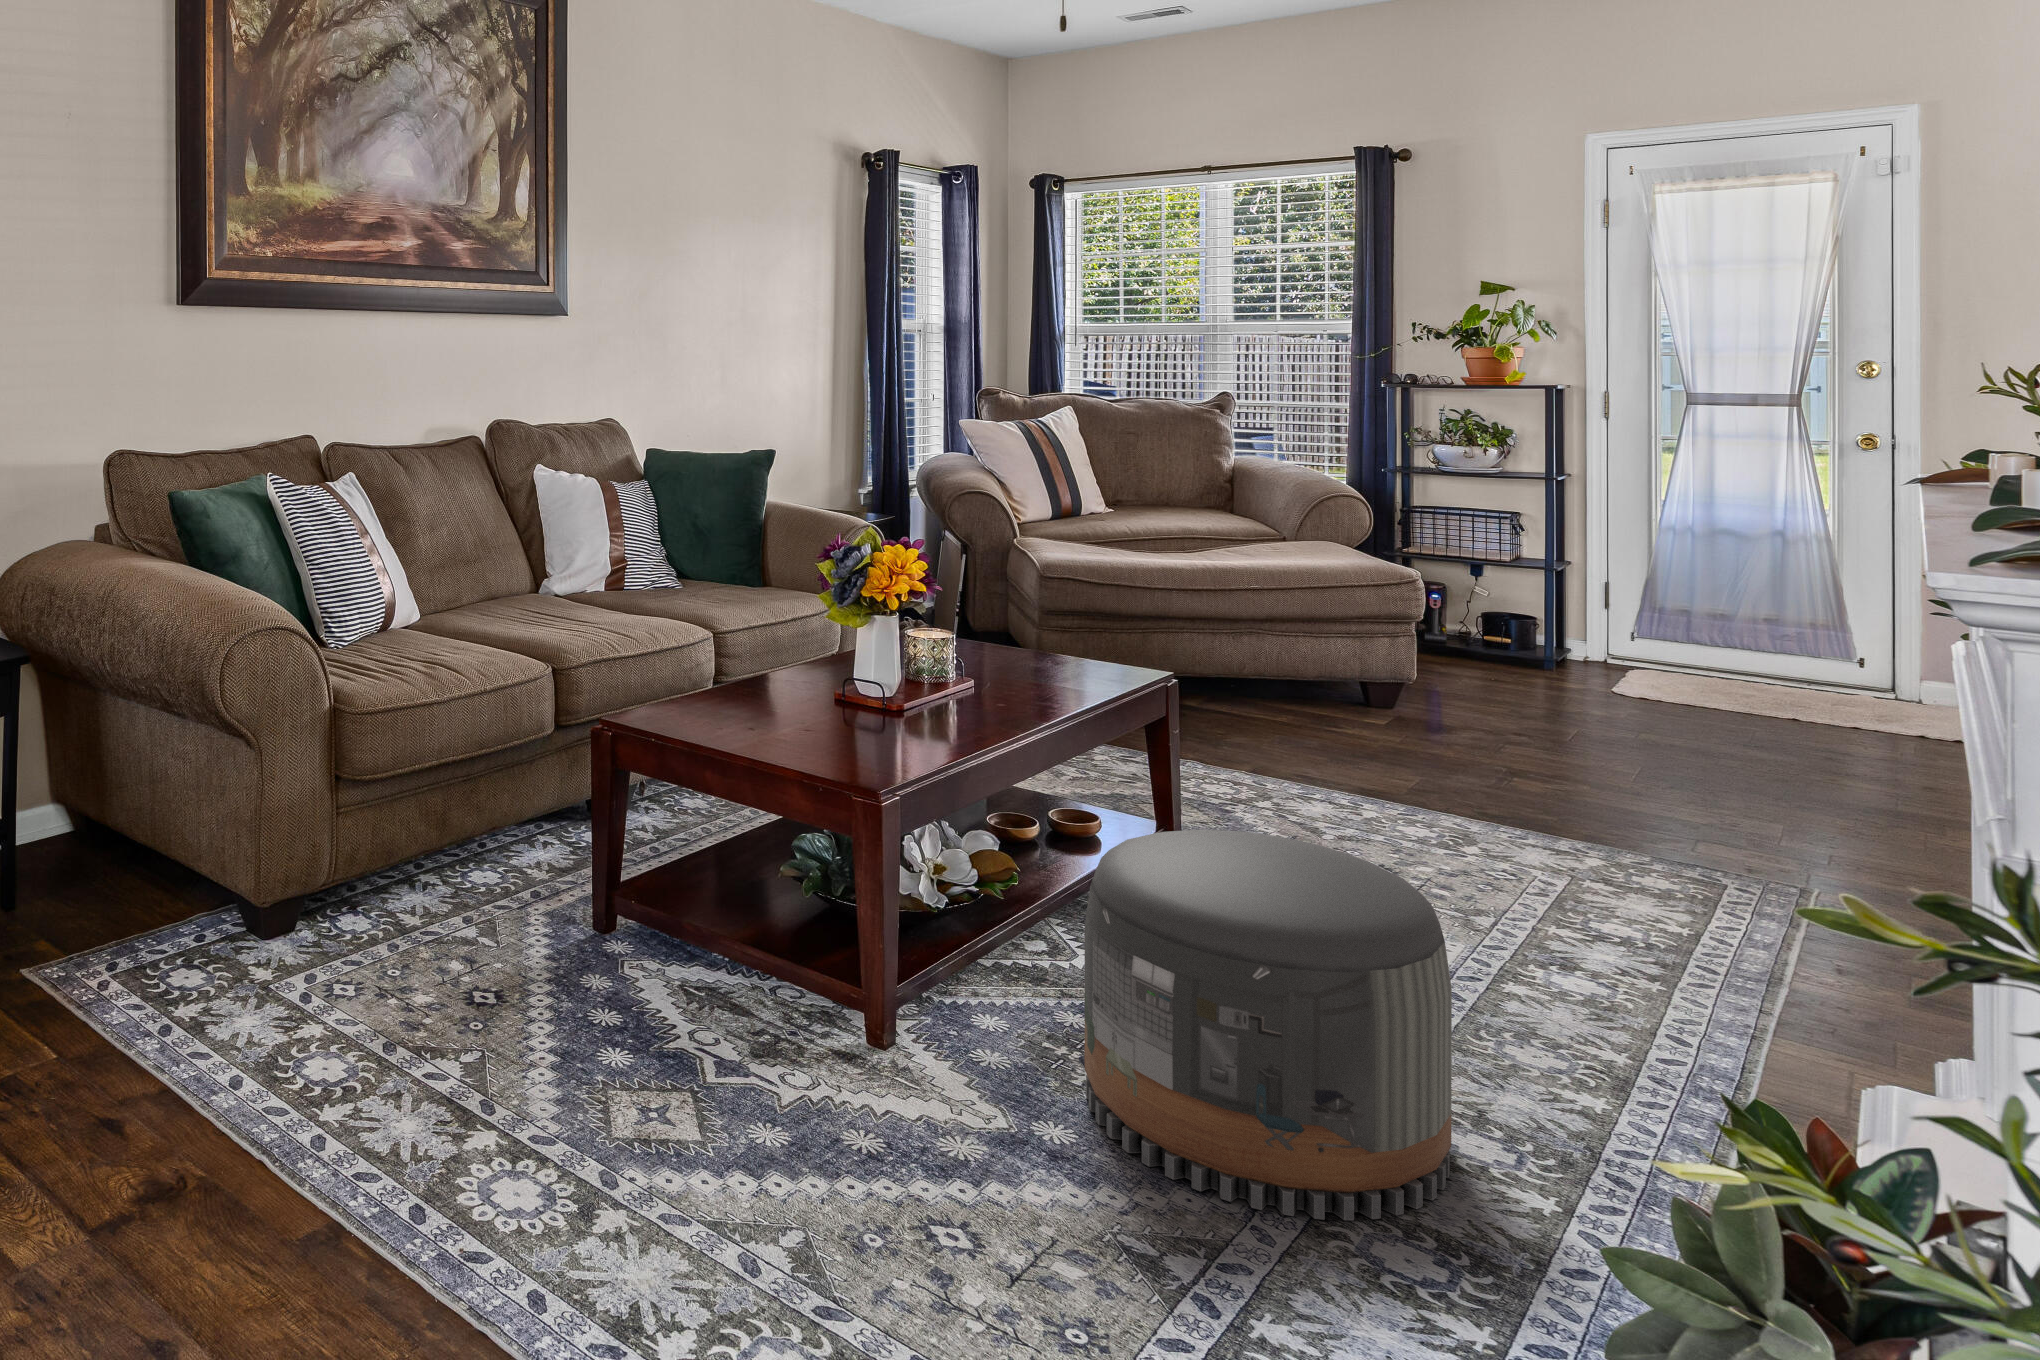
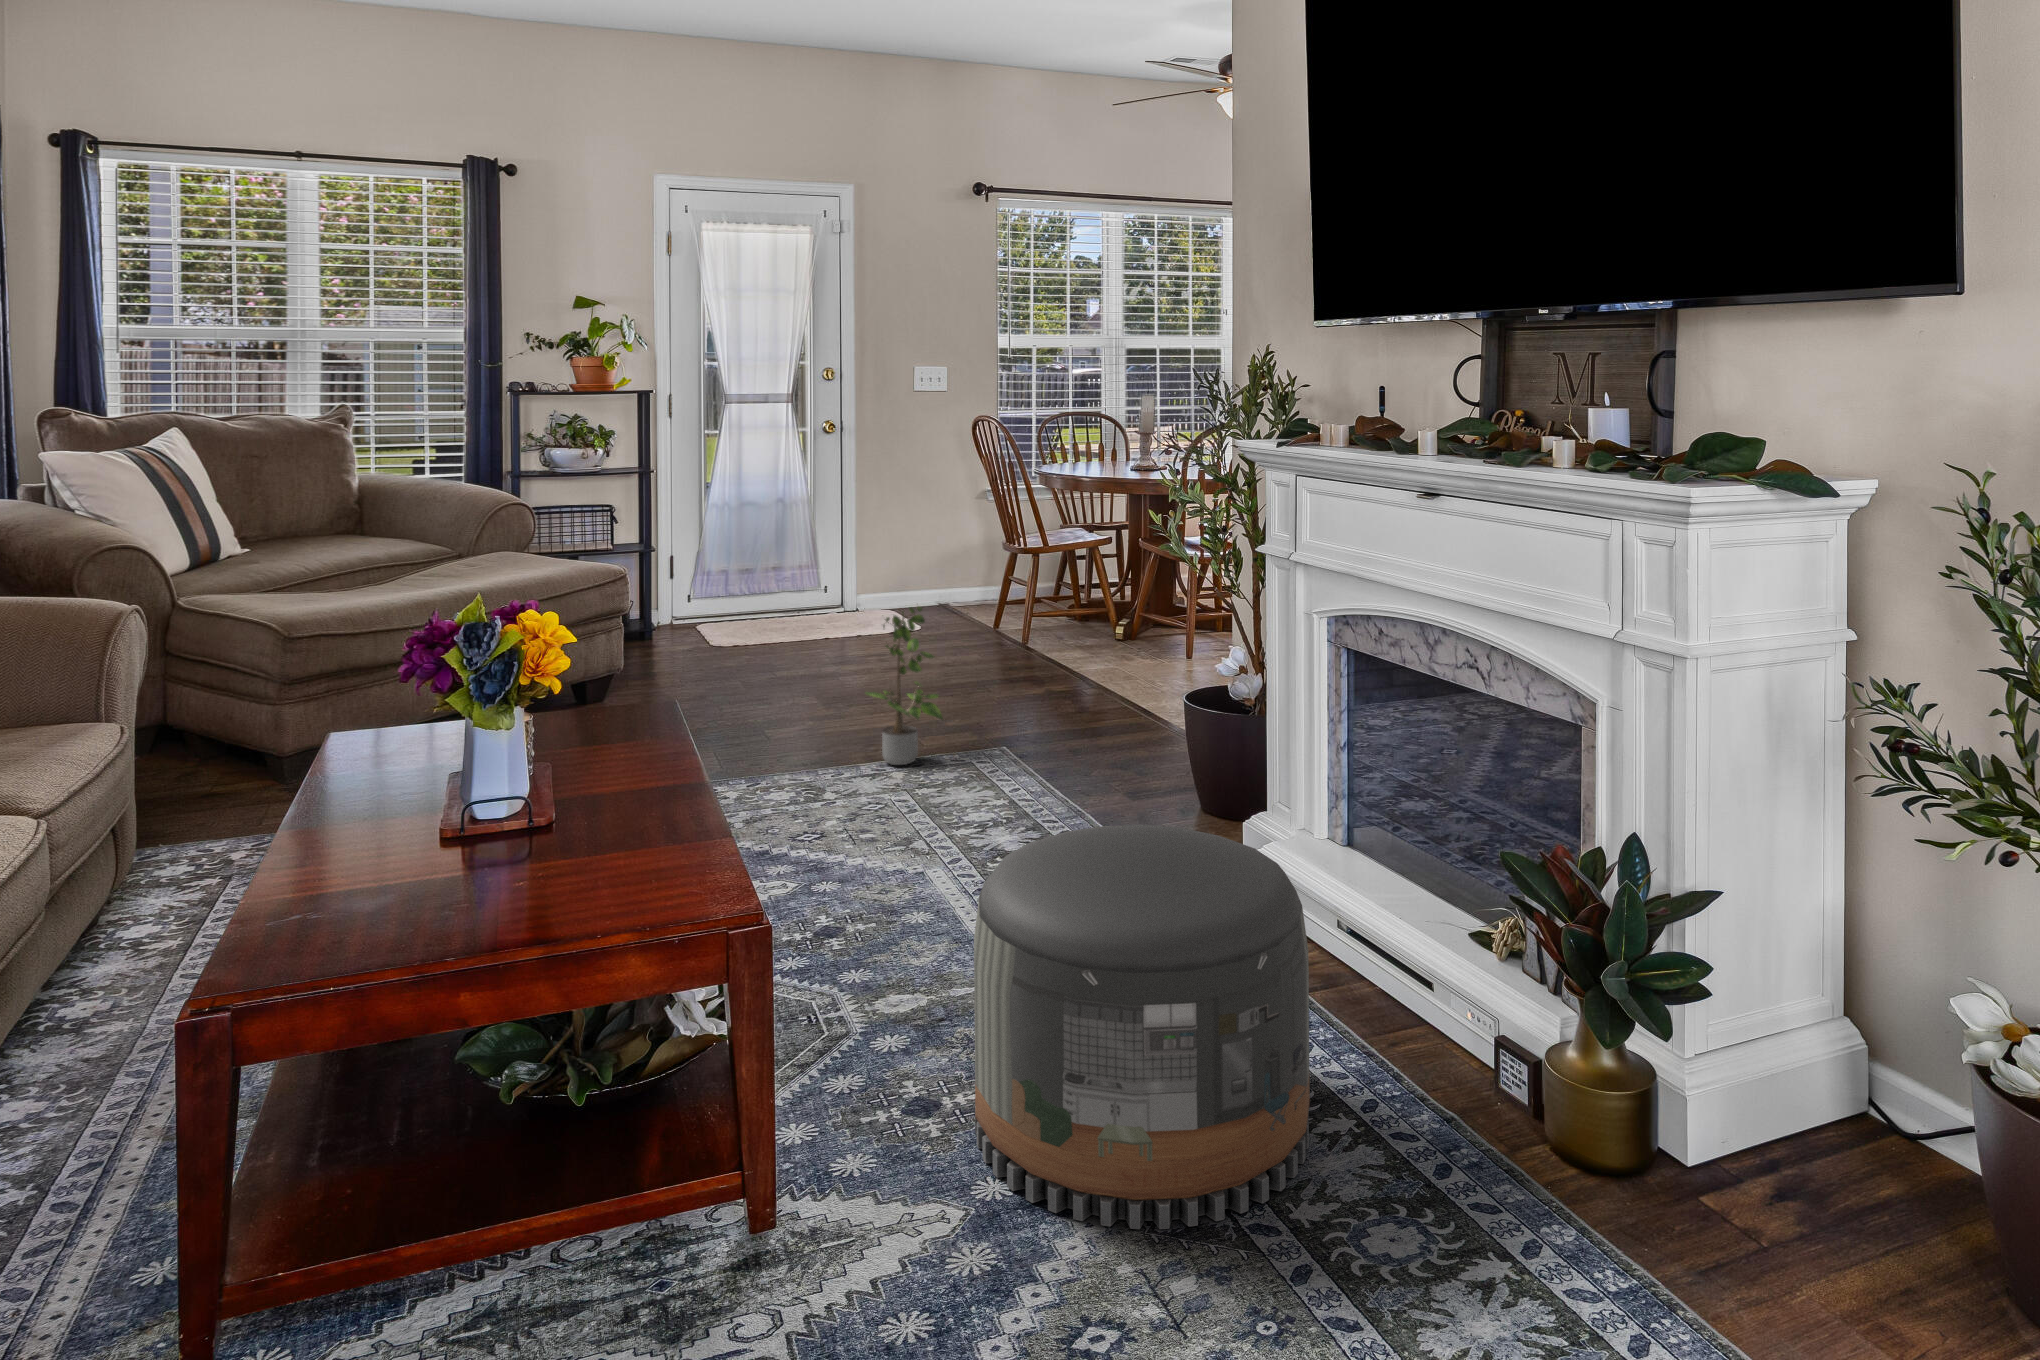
potted plant: none [1552,652,1686,840] -> present [866,607,943,765]

